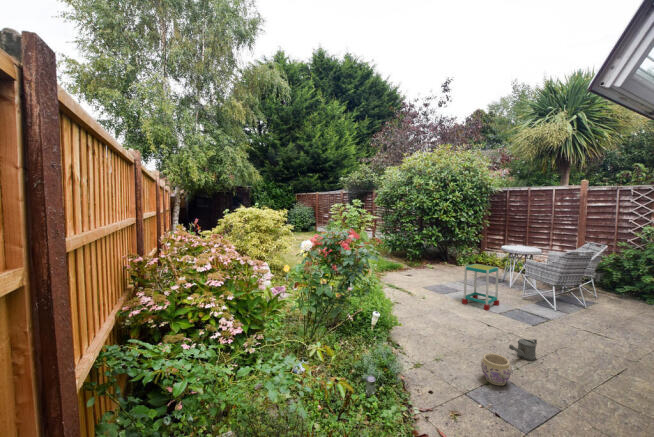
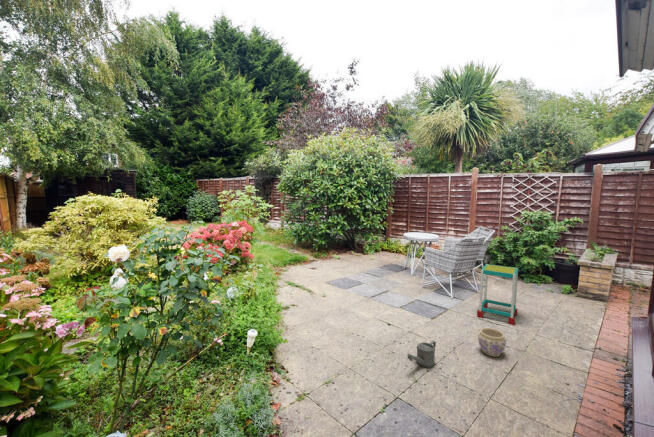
side table: present [462,264,499,310] -> present [477,264,518,325]
planter: present [481,353,512,386] -> present [478,328,506,357]

